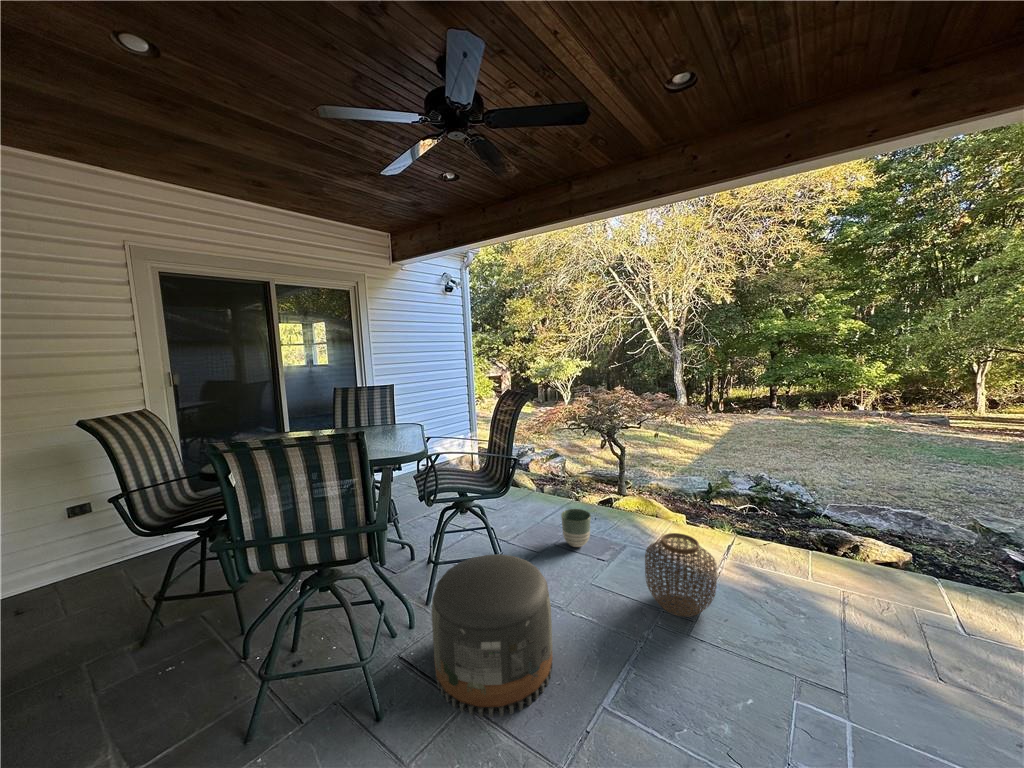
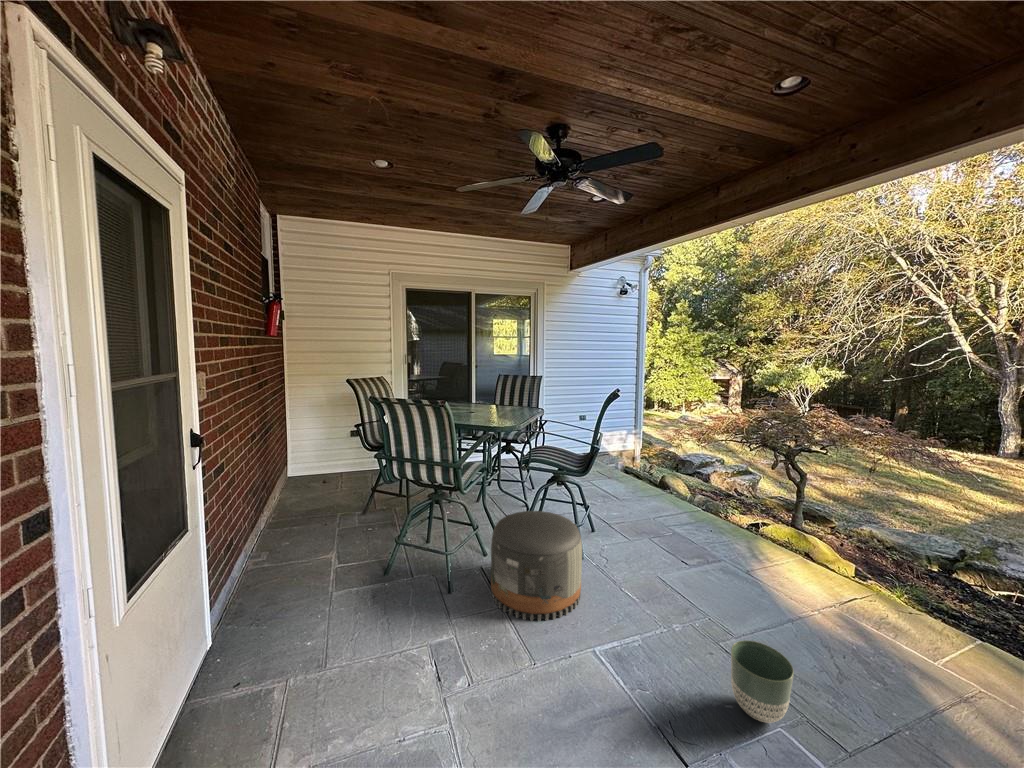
planter: present [561,509,591,547] -> present [731,641,794,723]
woven basket: present [645,533,717,617] -> none [697,549,776,636]

